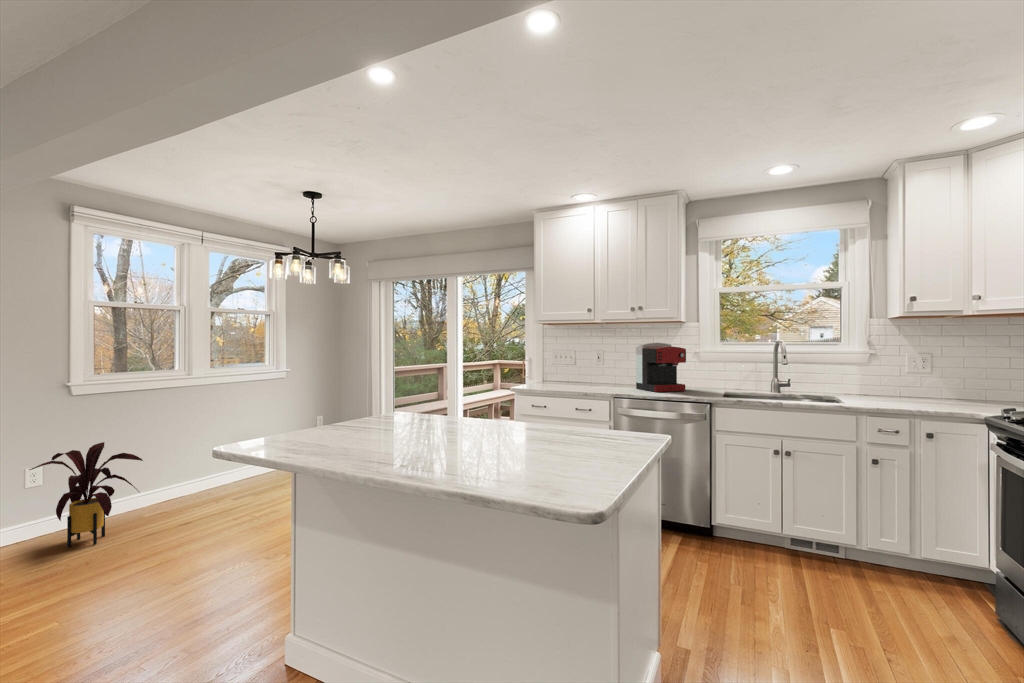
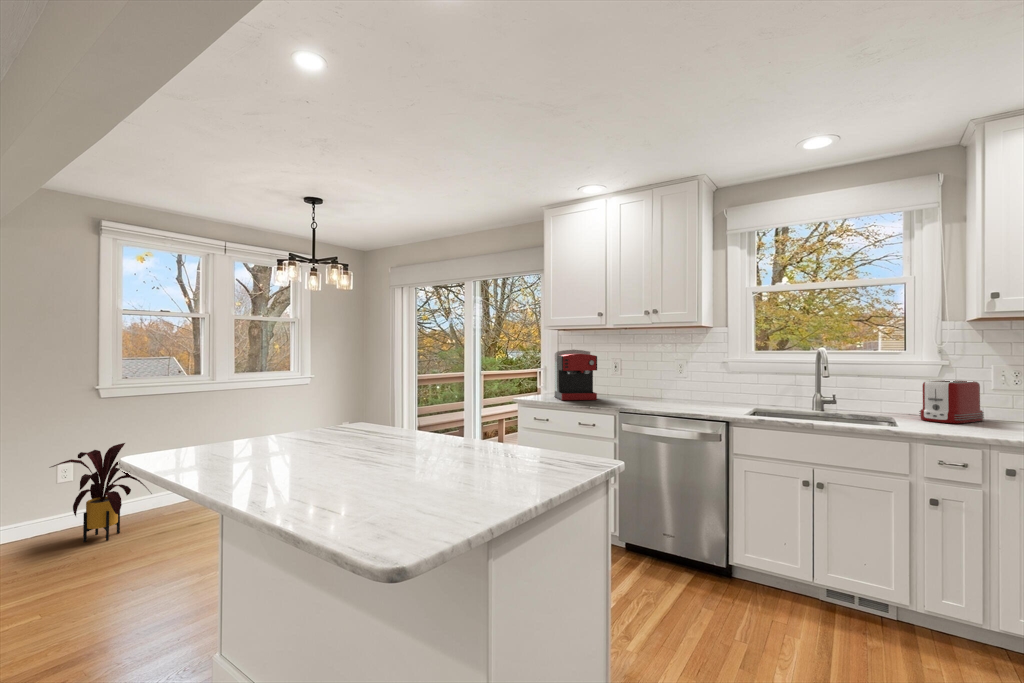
coffee maker: present [636,343,686,392] -> present [555,350,597,400]
toaster: none [855,366,901,400] -> present [919,380,984,423]

